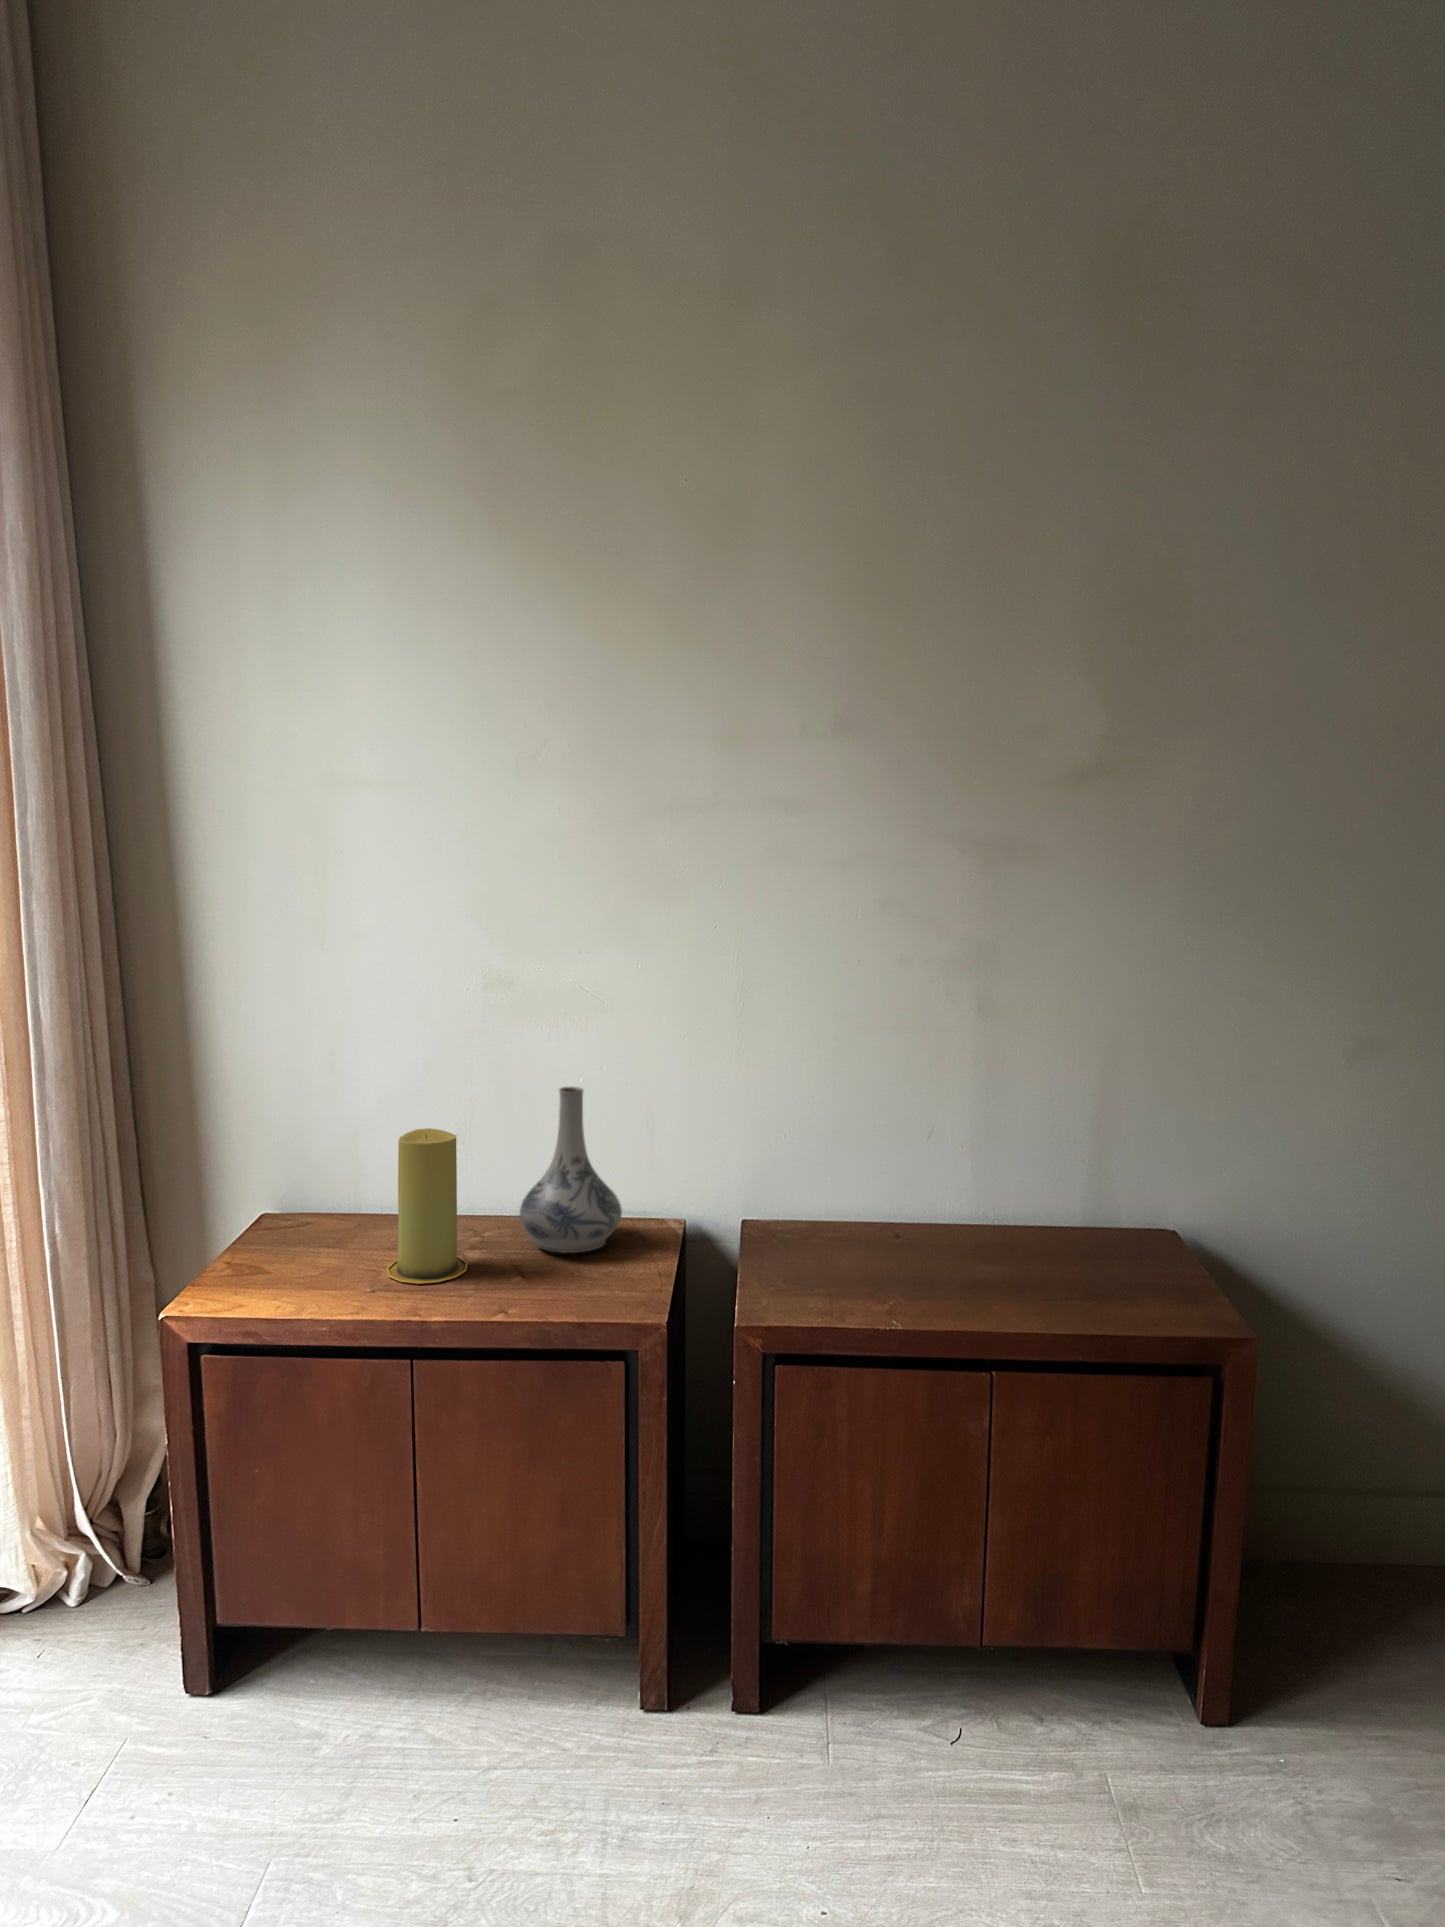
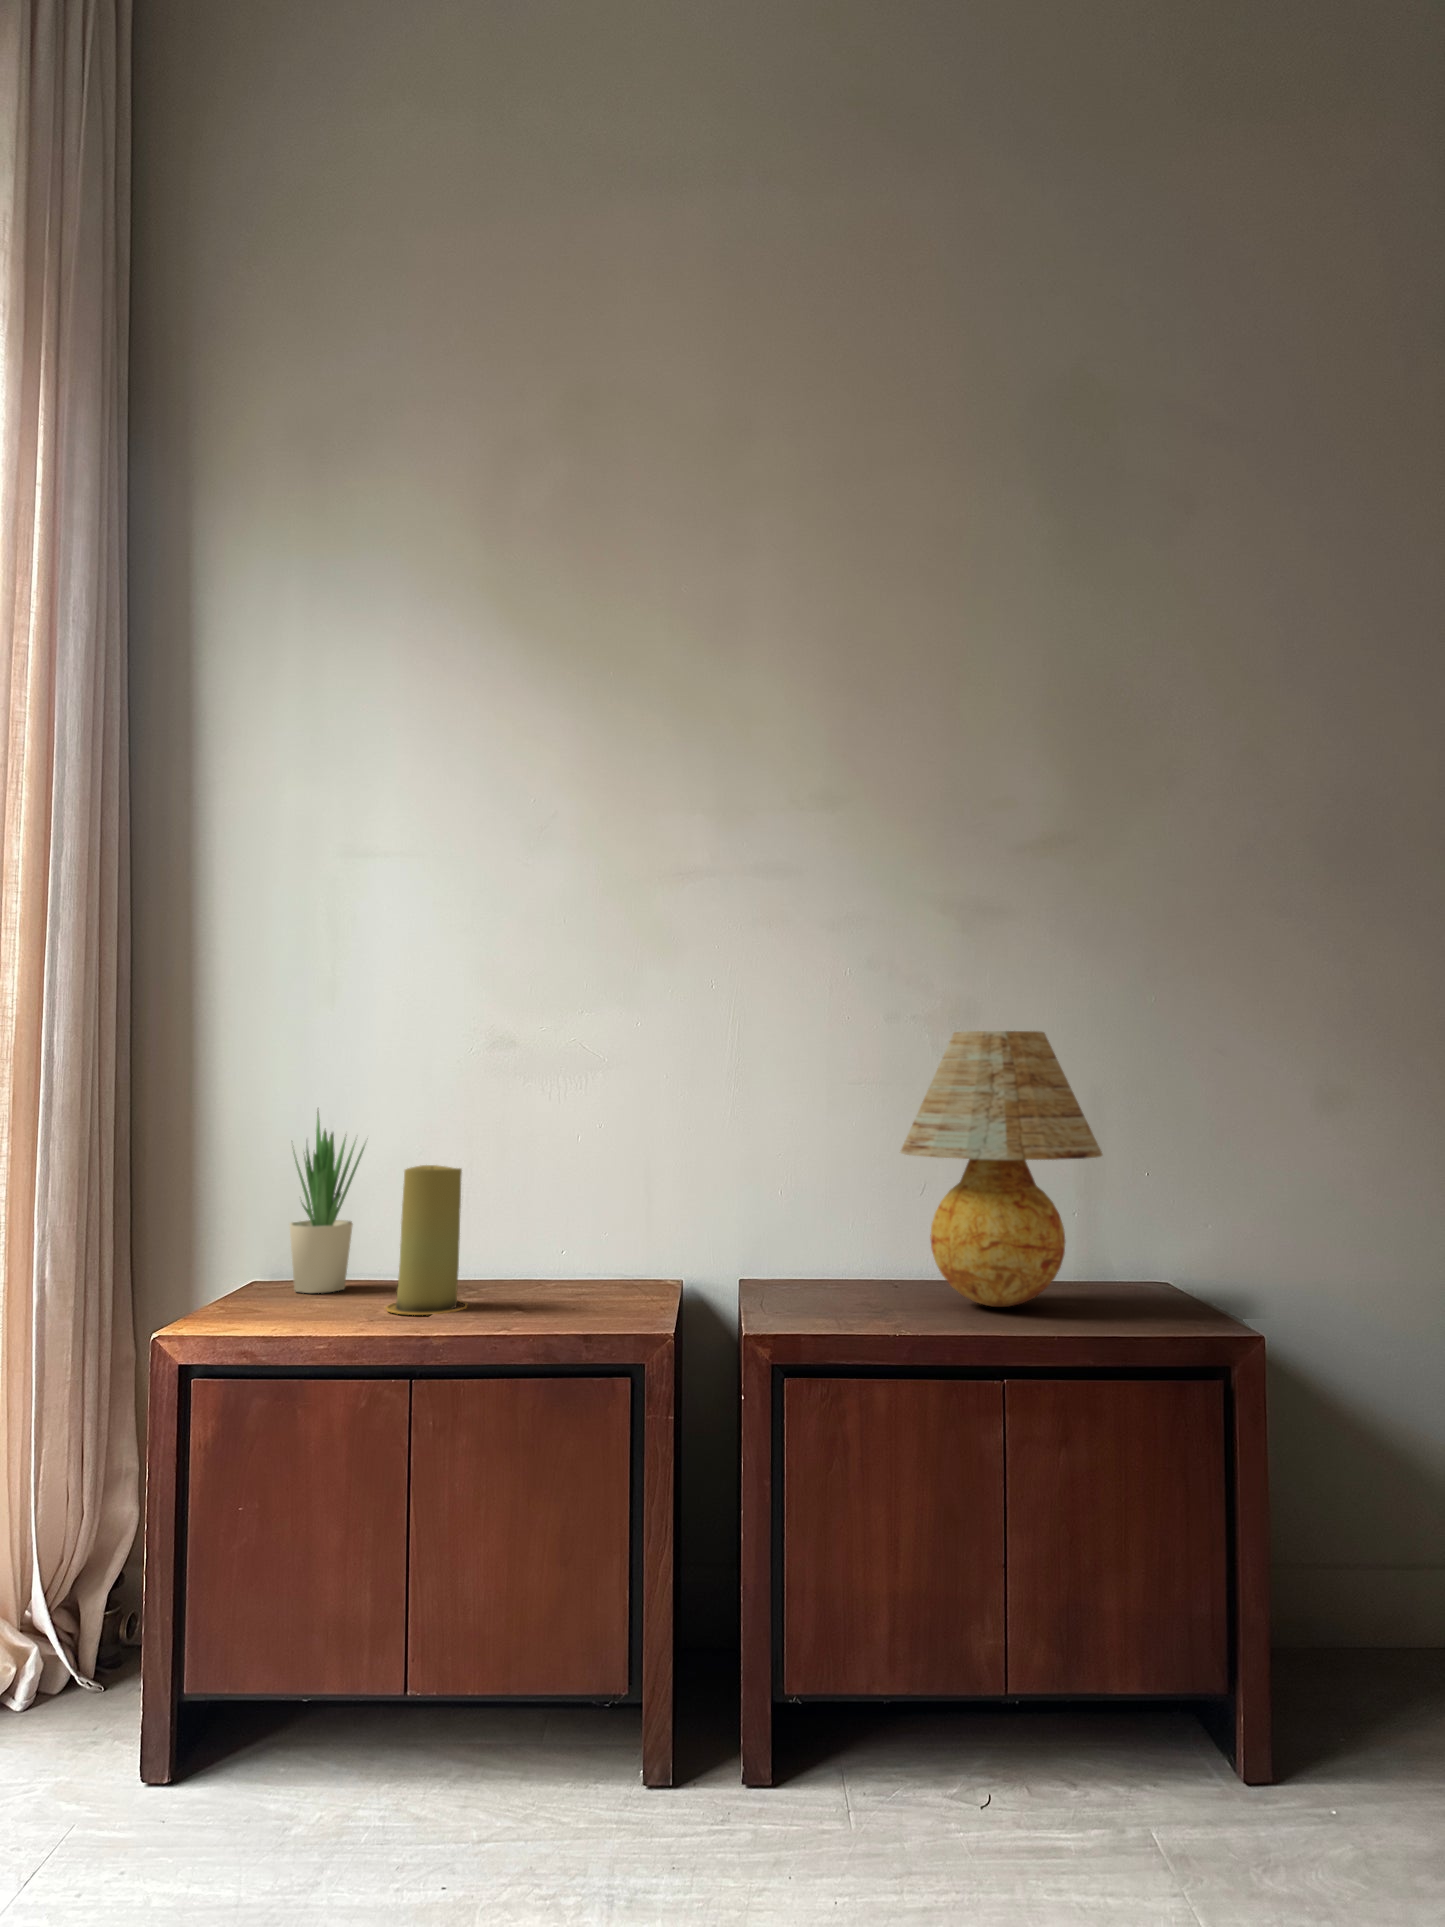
table lamp: none [902,994,1111,1274] -> present [901,1031,1102,1307]
potted plant: none [288,1055,364,1239] -> present [290,1112,365,1293]
decorative vase: present [520,1087,622,1253] -> none [520,1134,622,1297]

